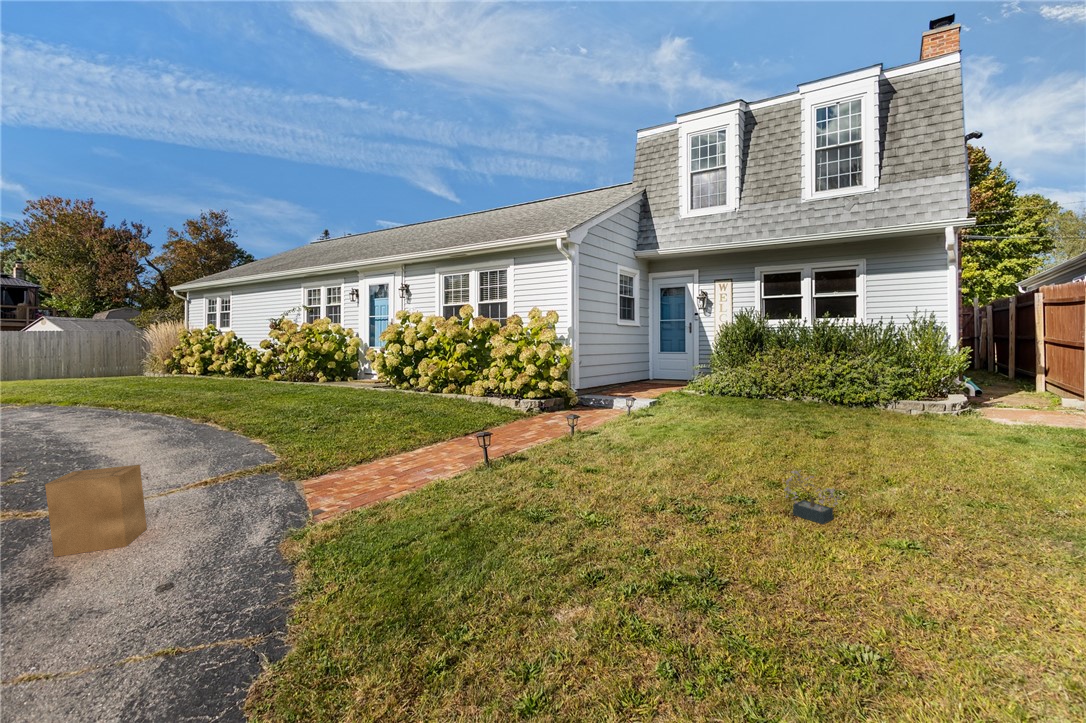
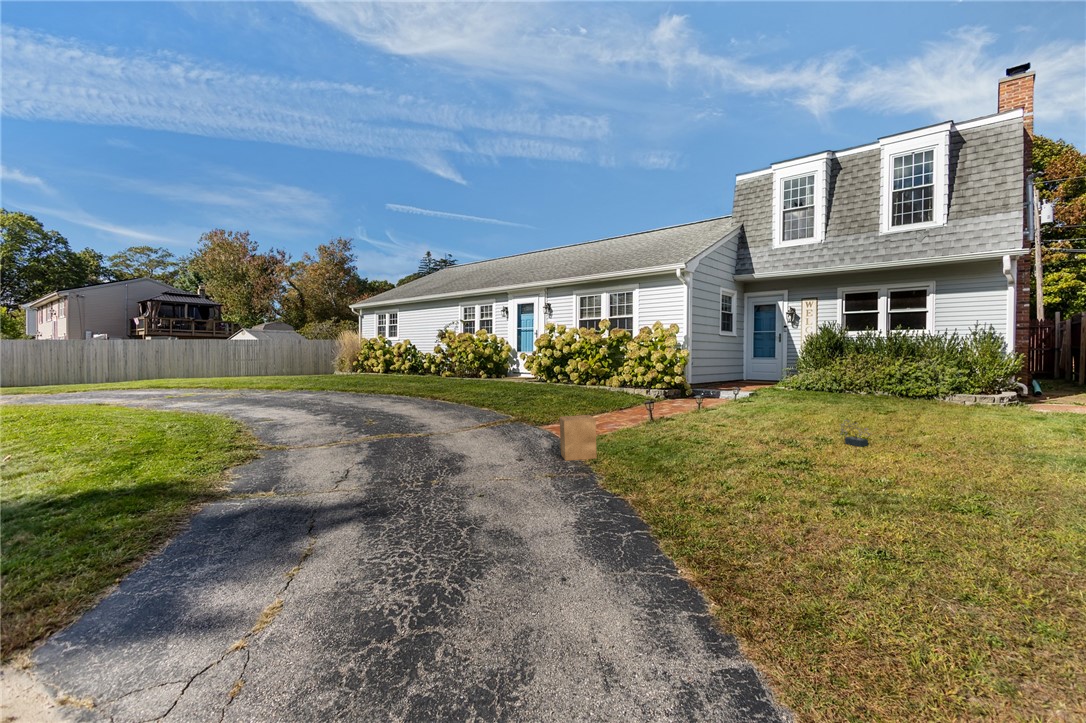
cardboard box: present [45,465,147,557] -> present [560,415,597,461]

